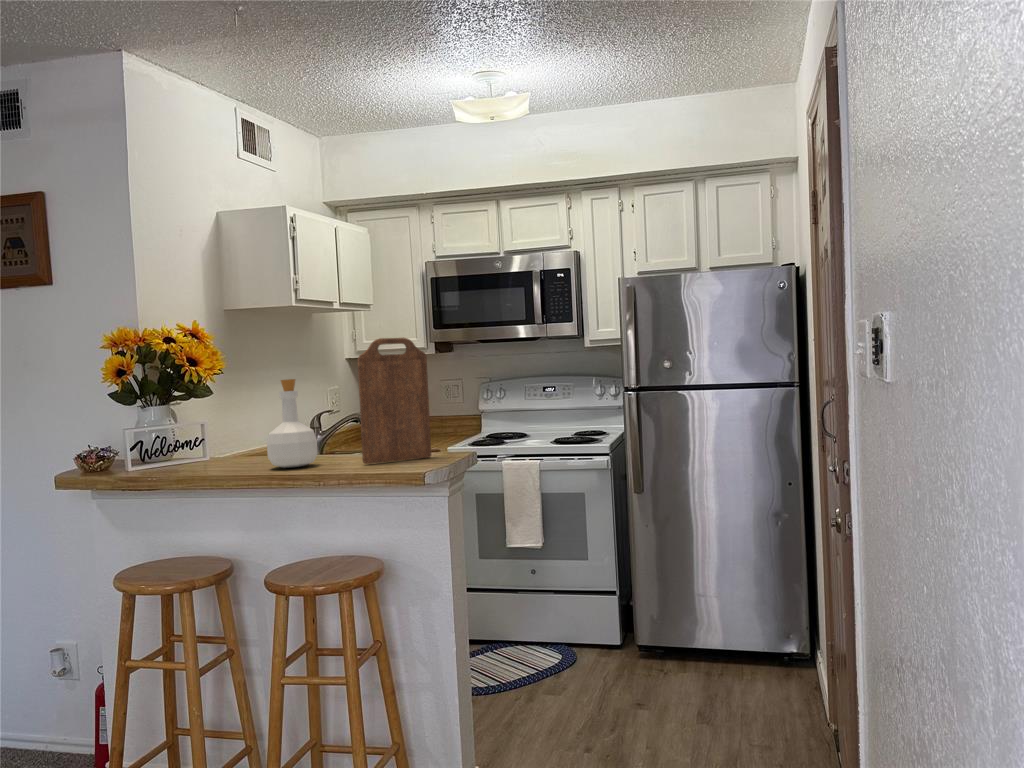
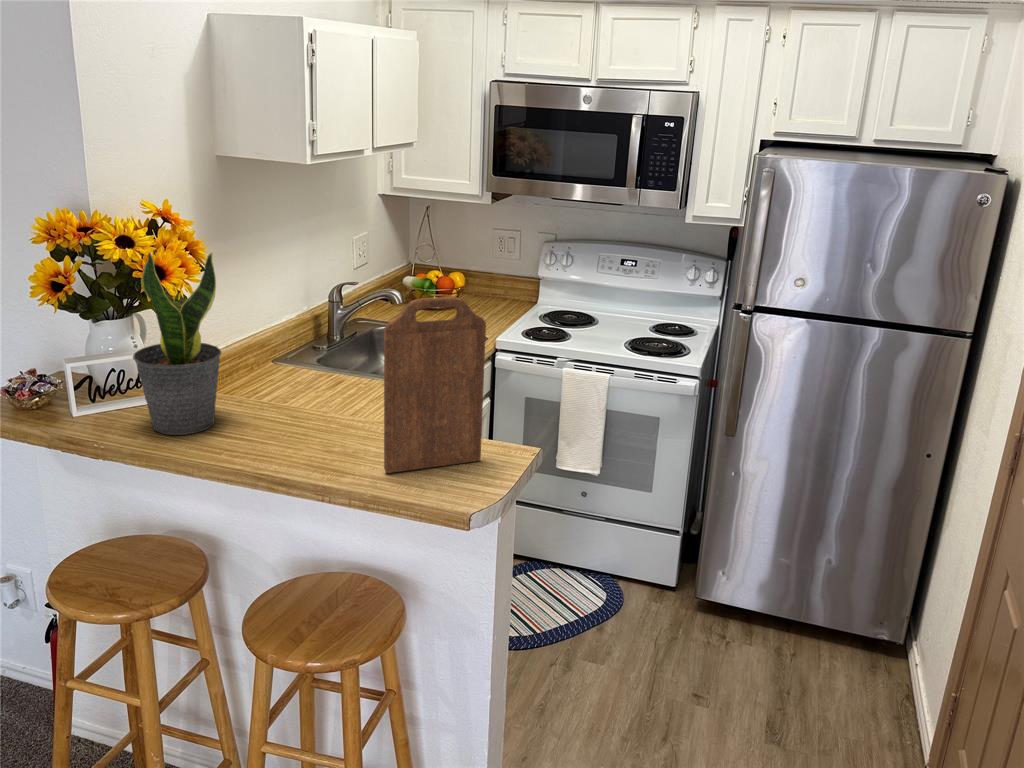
potted plant: none [178,333,241,469] -> present [133,252,221,435]
bottle: present [267,379,318,468] -> none [252,337,323,464]

